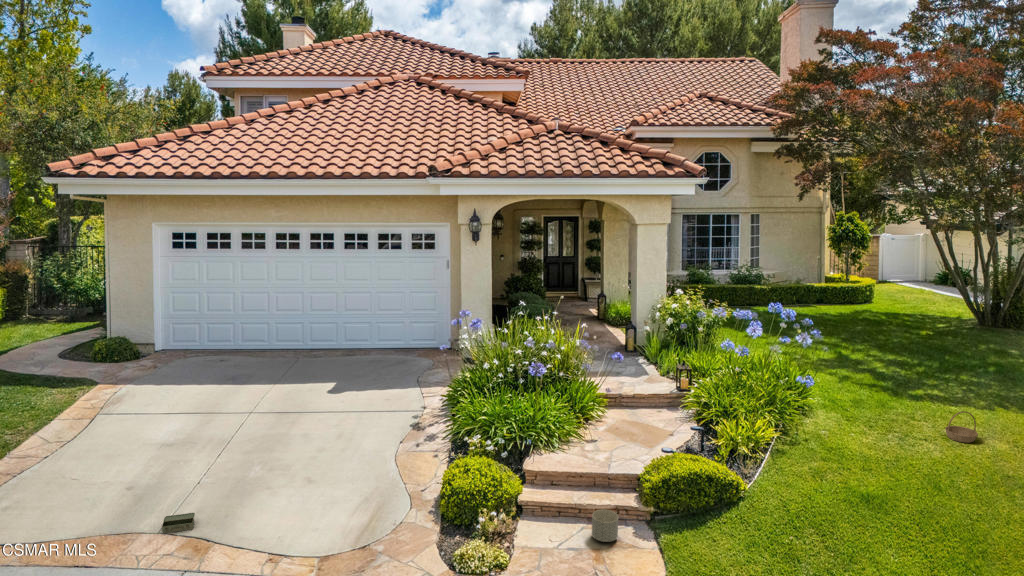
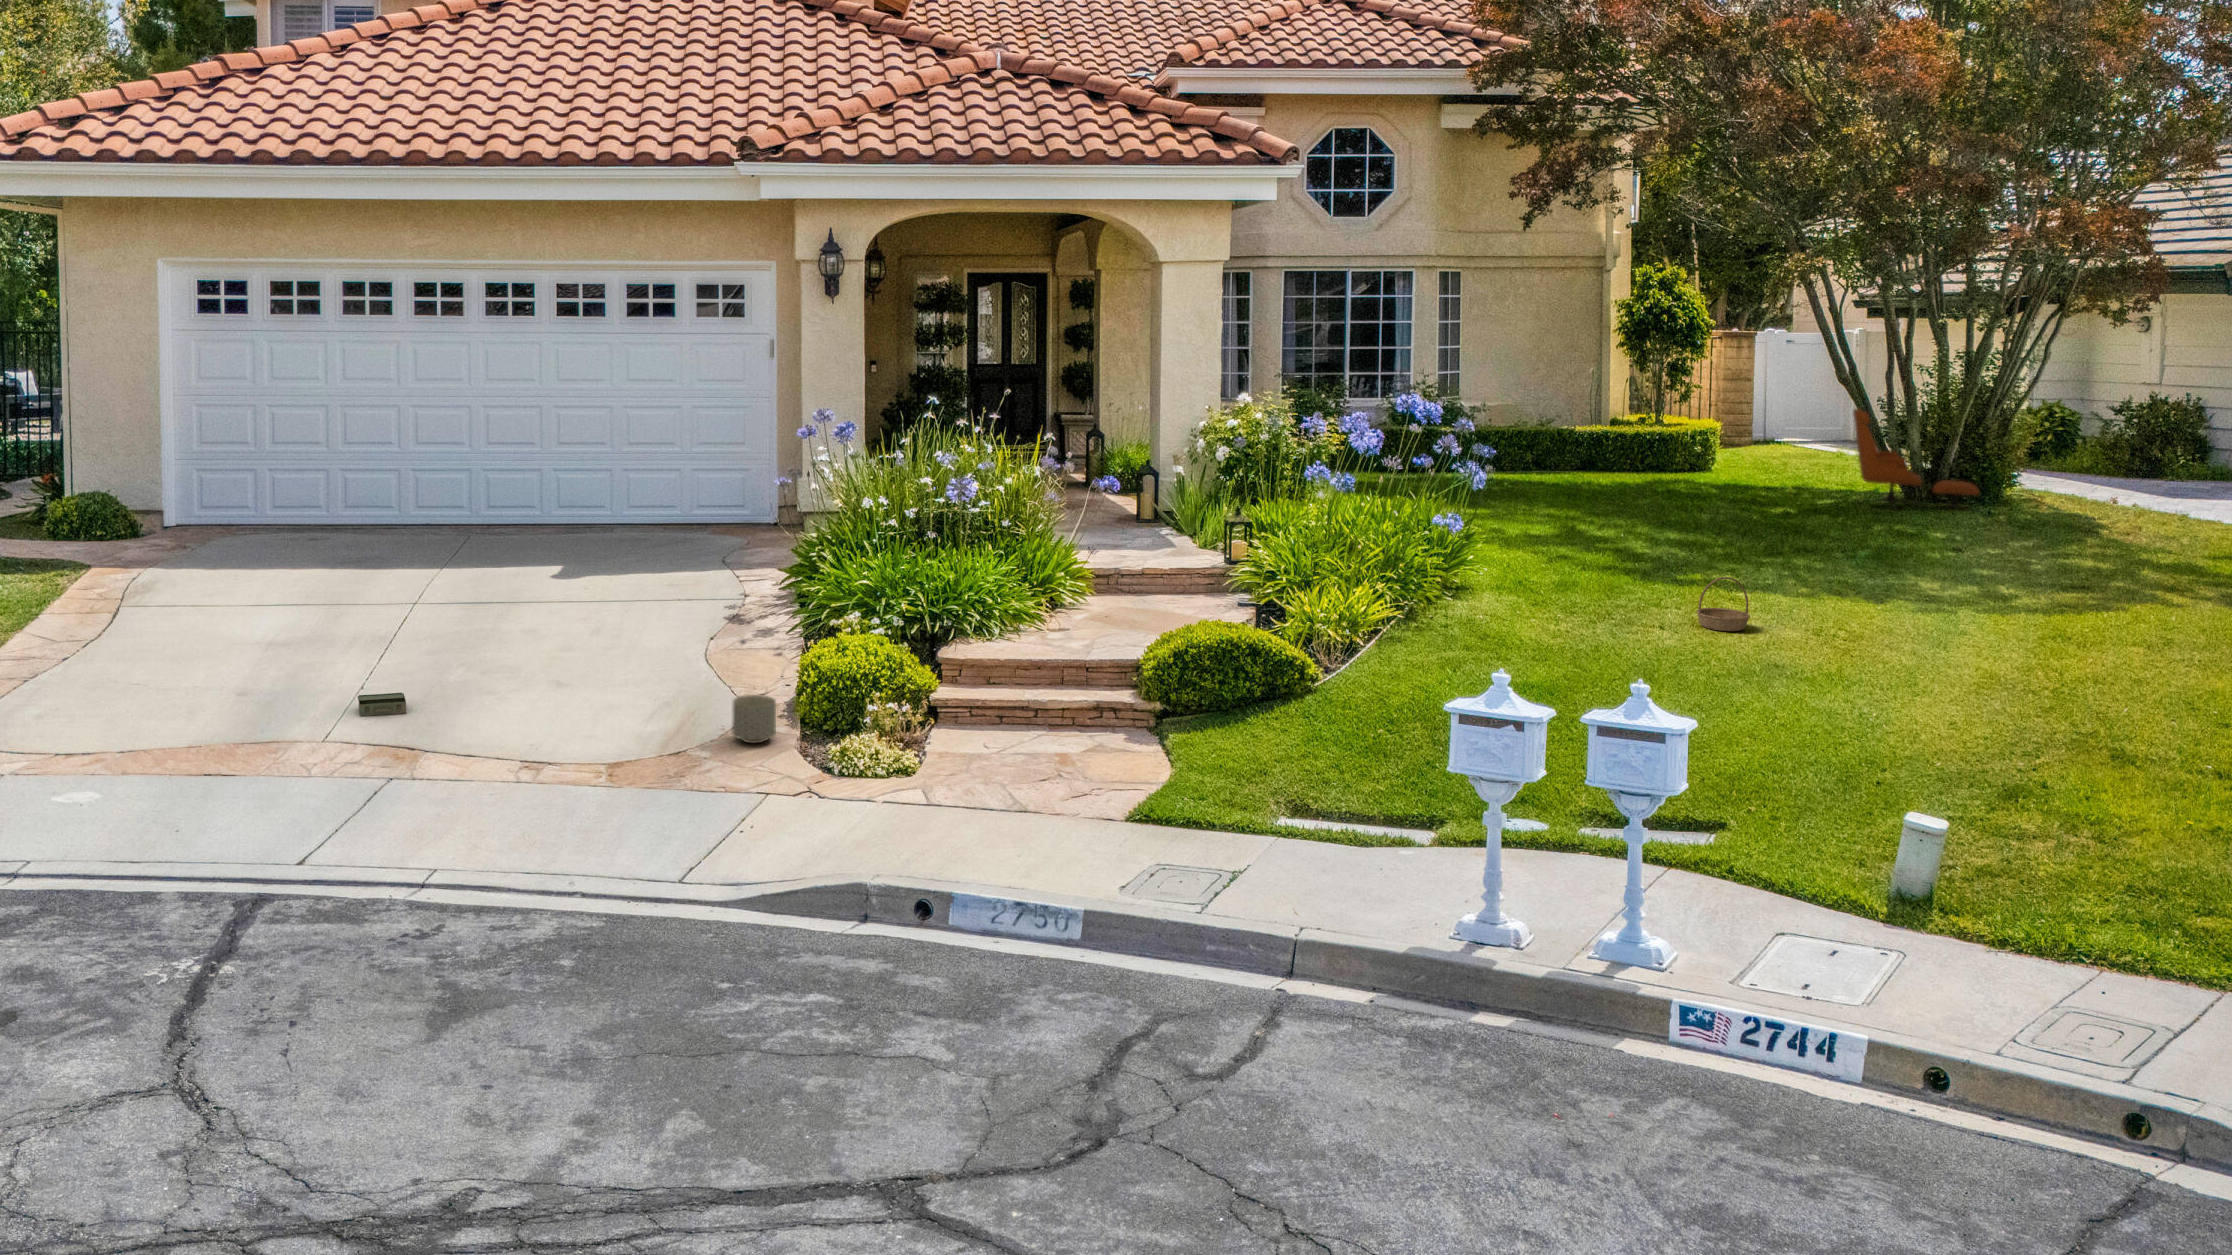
lounge chair: none [961,287,1024,338] -> present [1853,409,1979,509]
planter: present [592,509,618,542] -> present [732,695,776,743]

